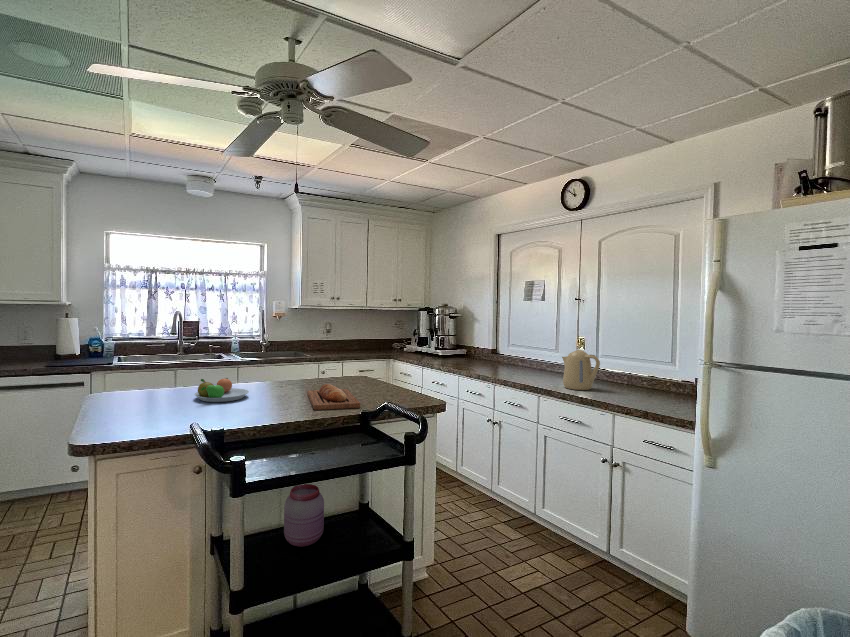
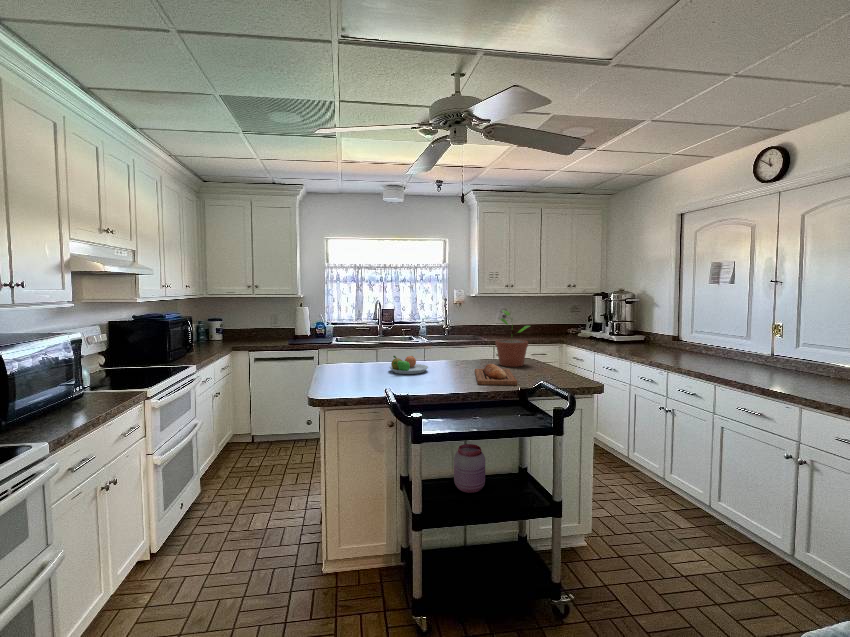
potted plant: none [330,323,370,386] -> present [496,310,530,367]
kettle: present [562,350,600,390] -> none [745,338,793,382]

